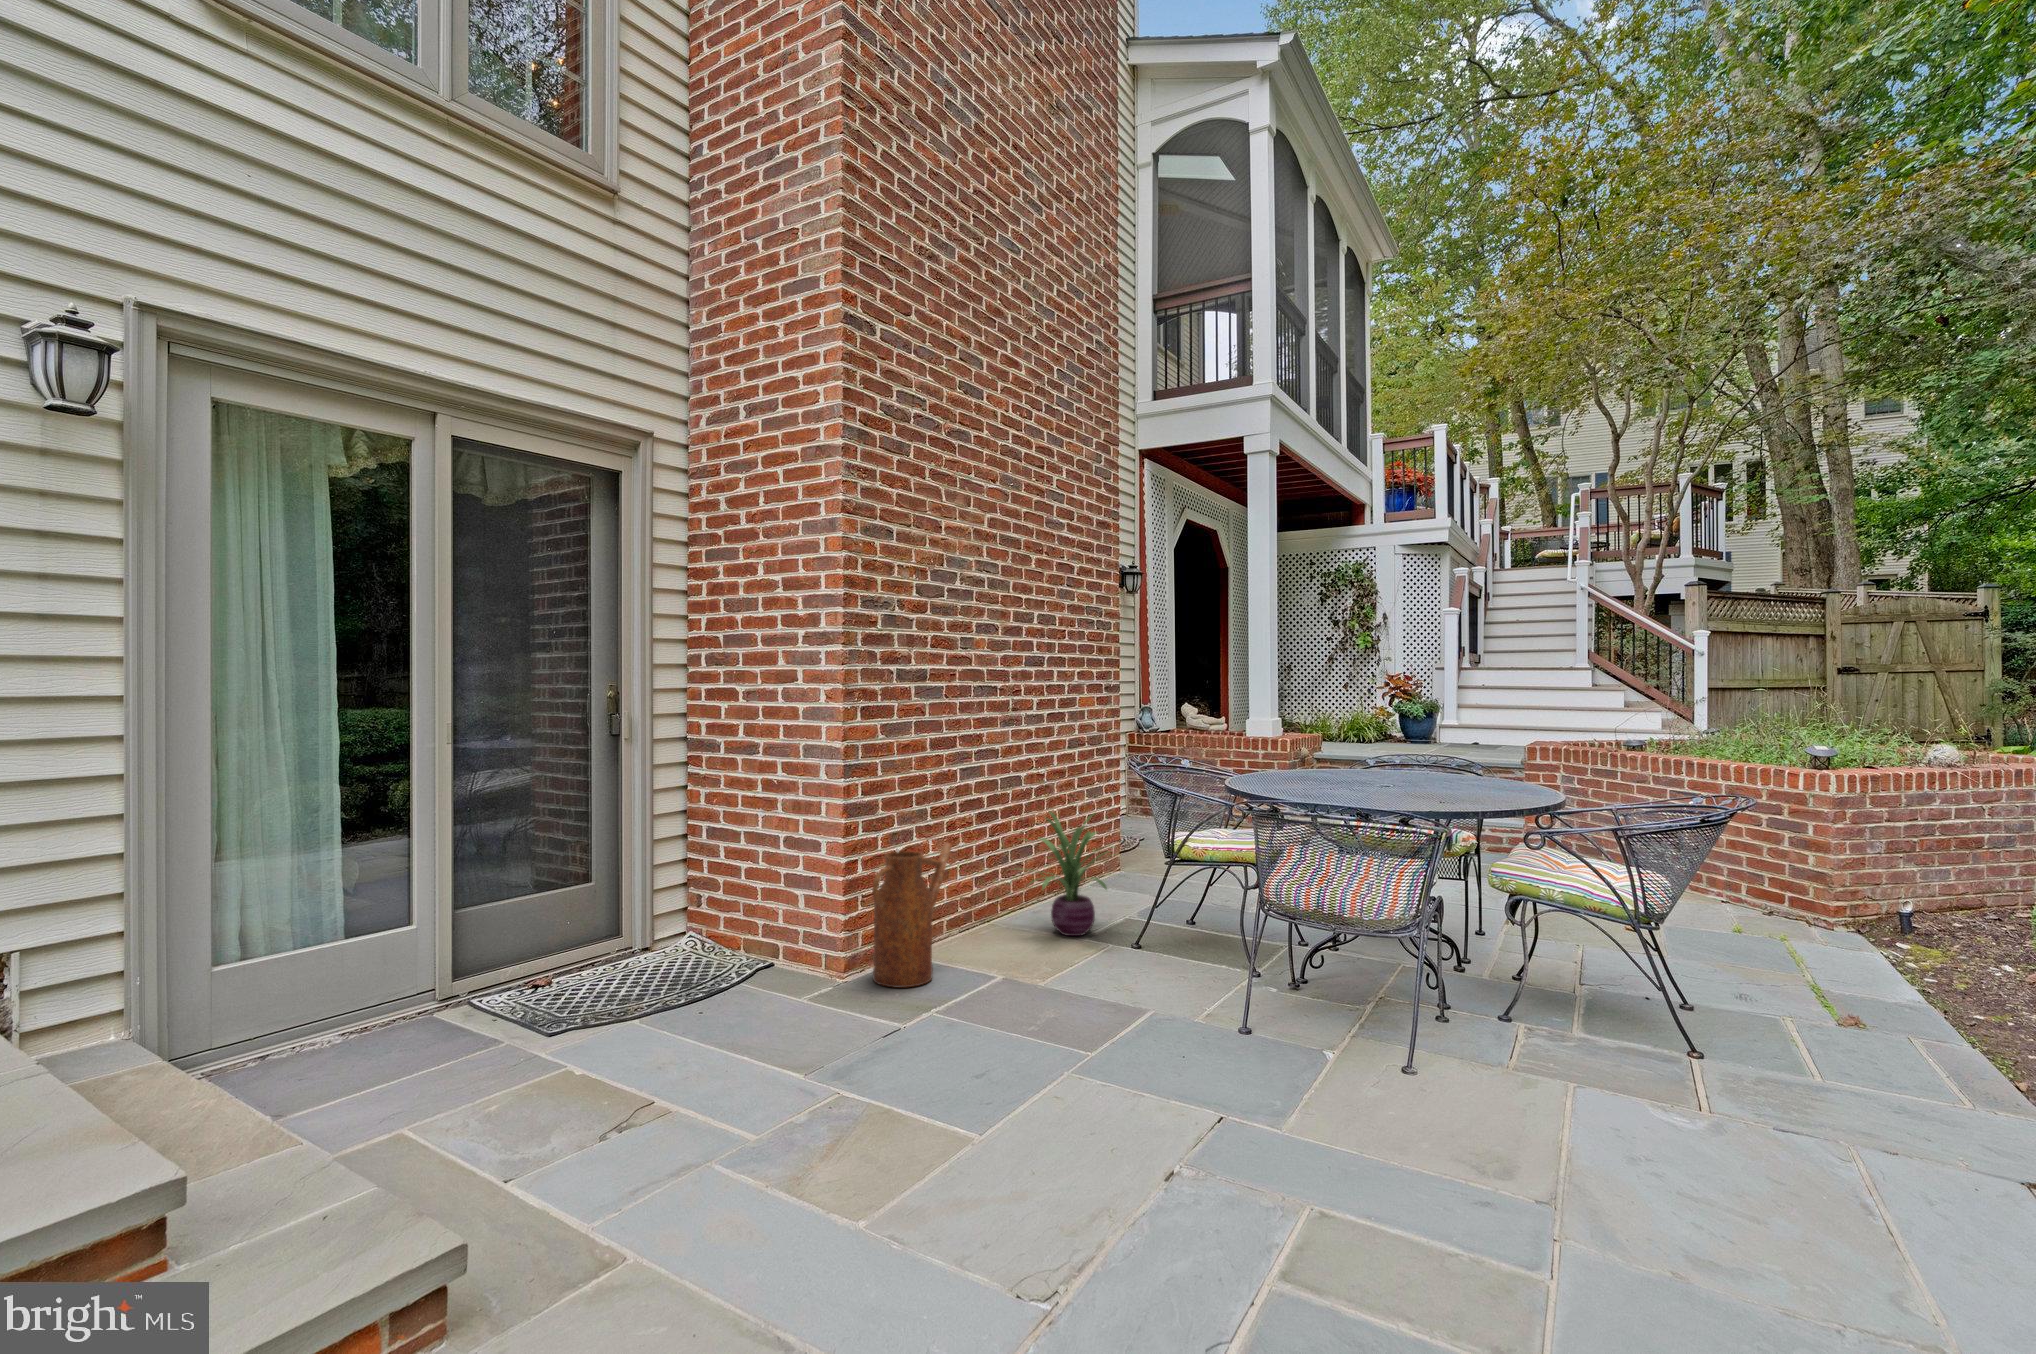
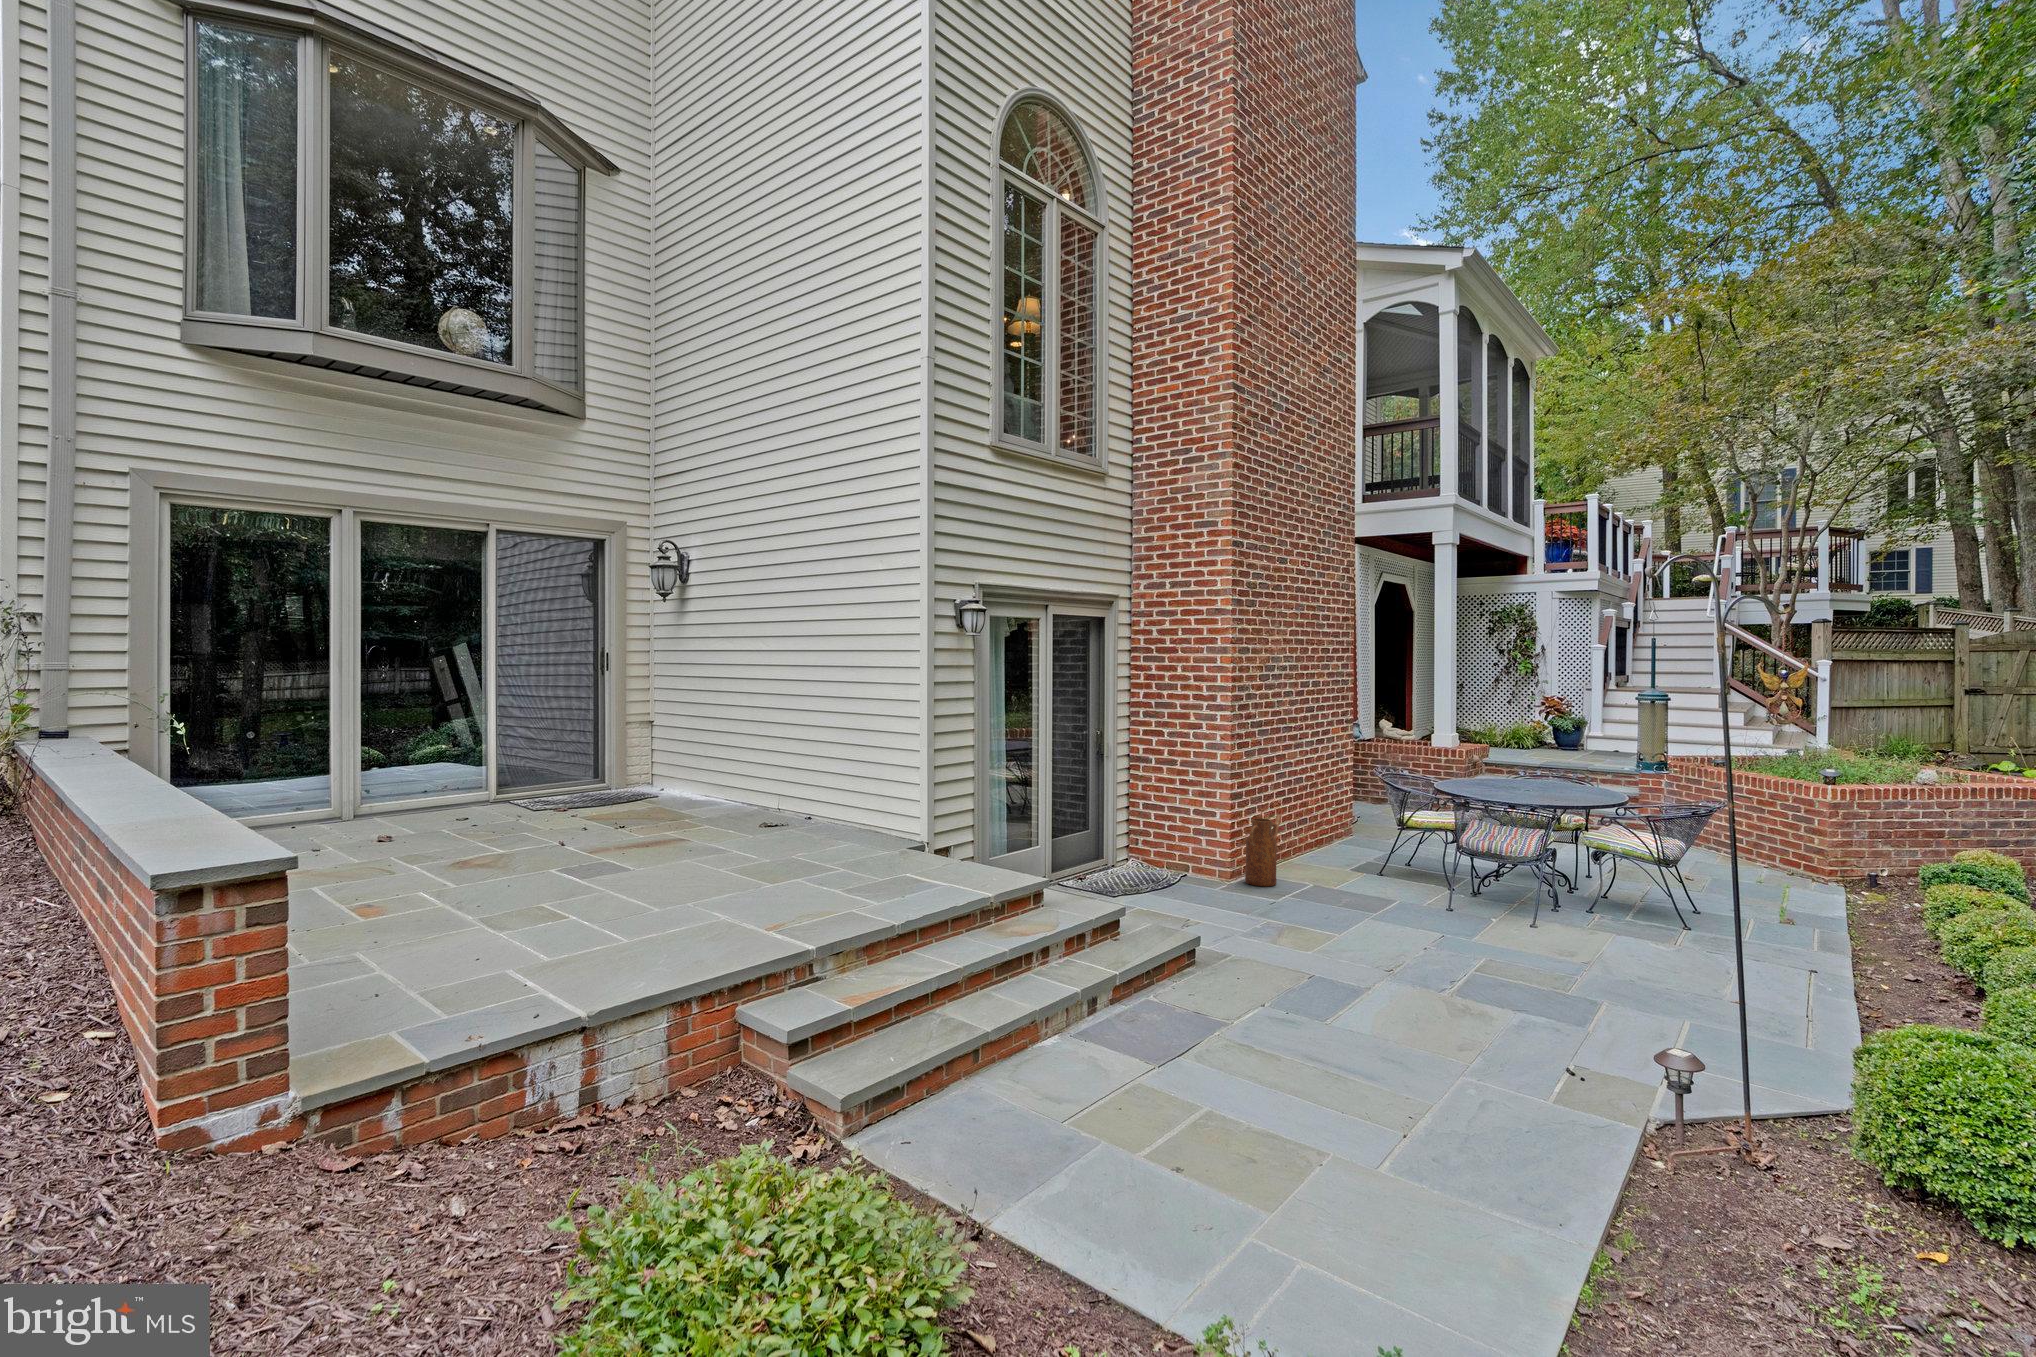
decorative plant: present [1028,812,1107,936] -> none [1295,799,1378,869]

